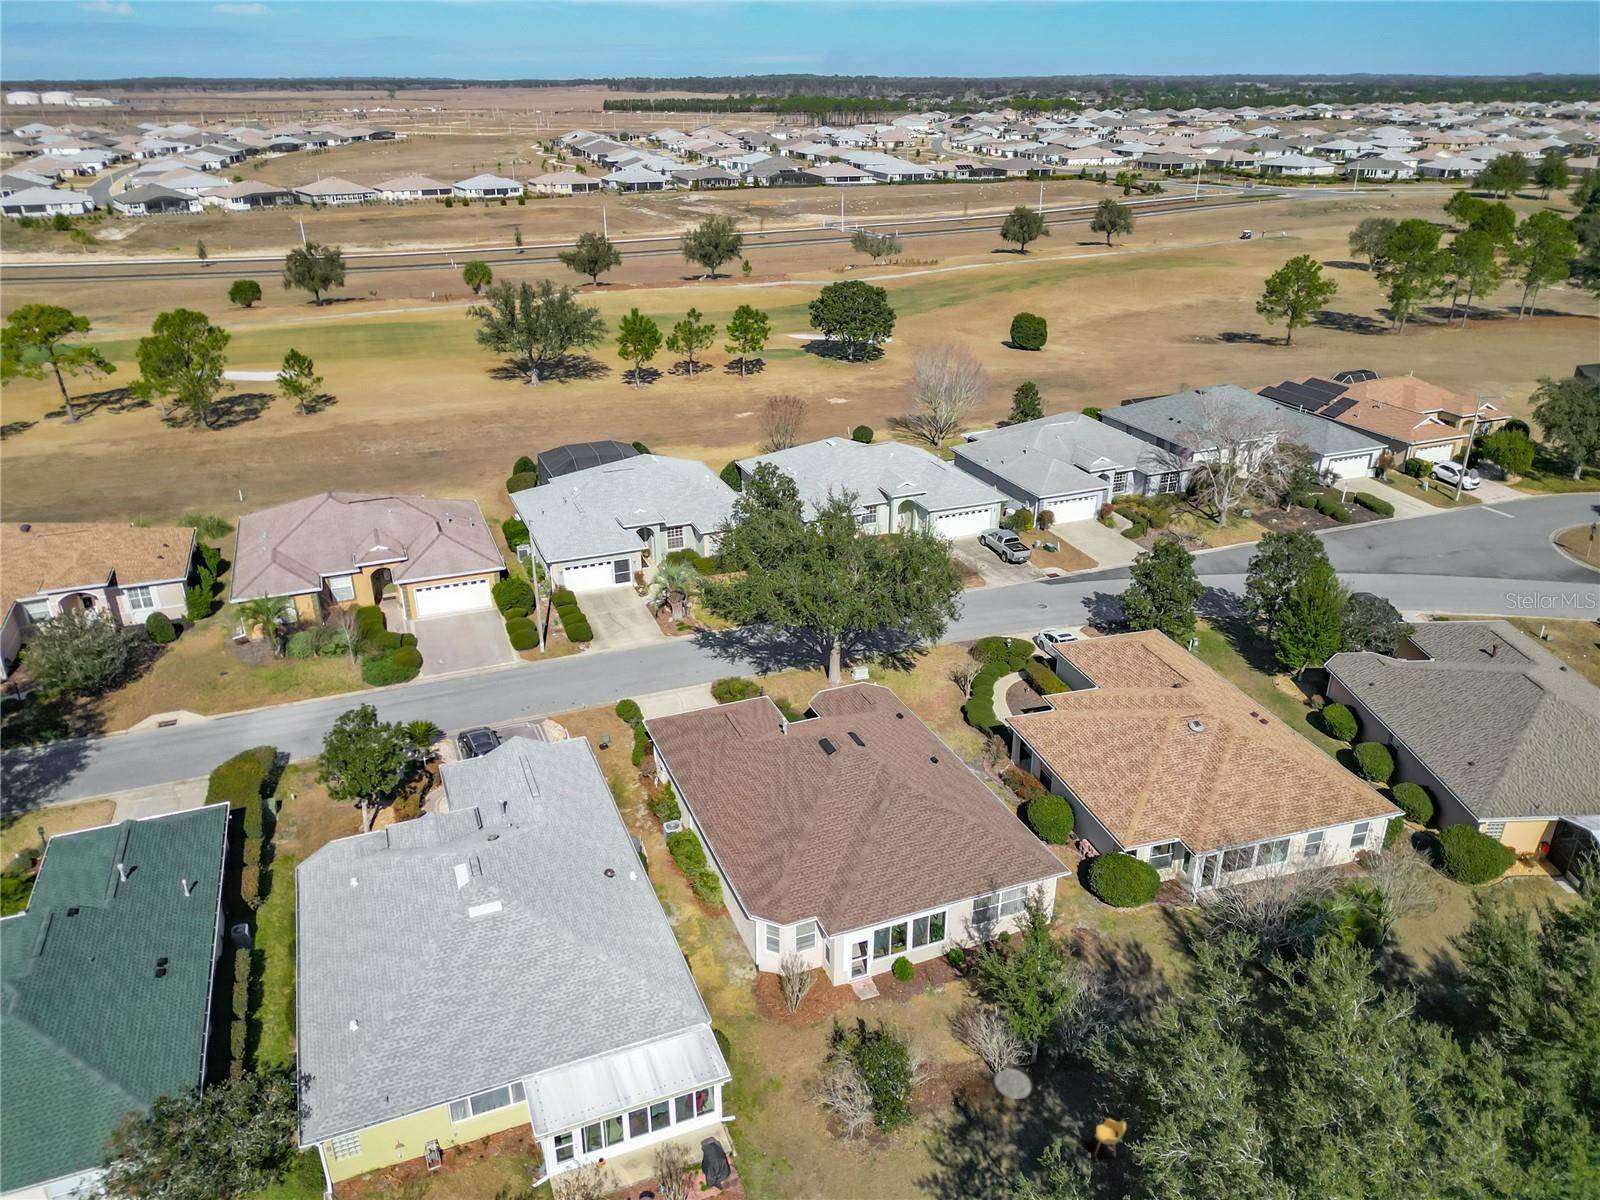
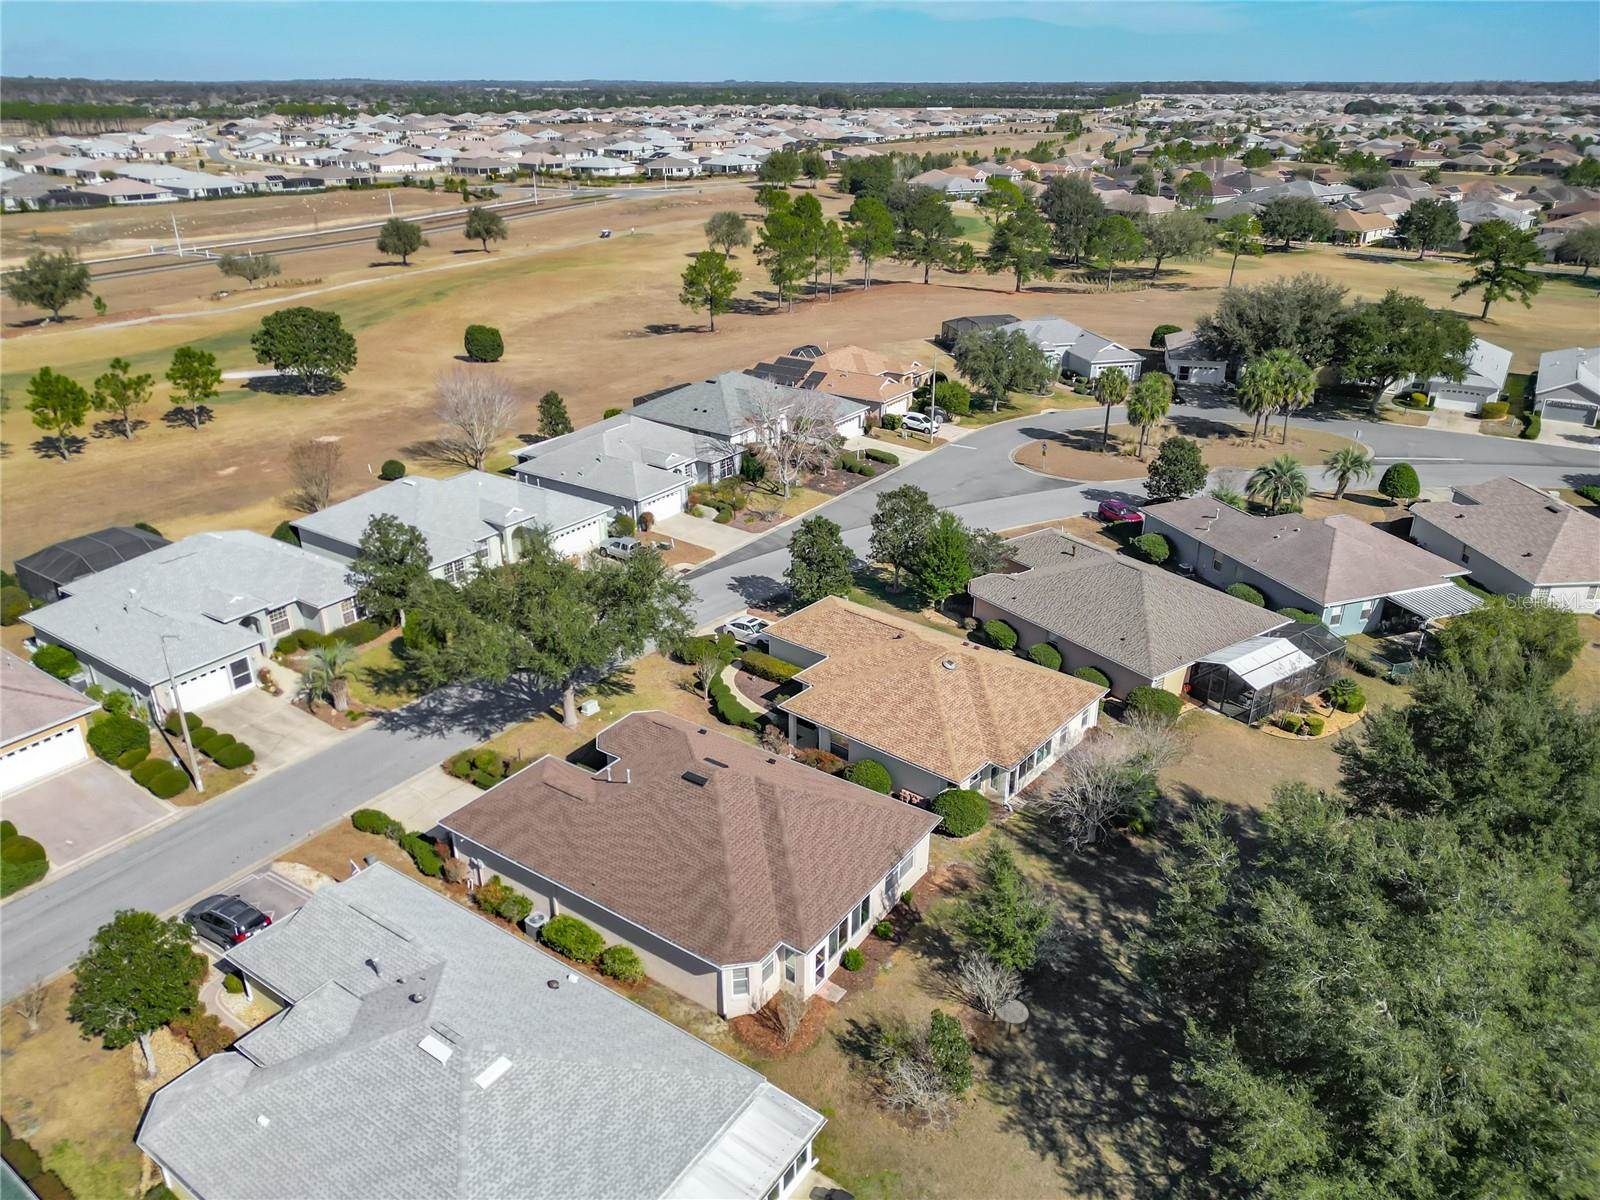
chair: present [1095,1118,1126,1149] -> none [1085,997,1115,1035]

